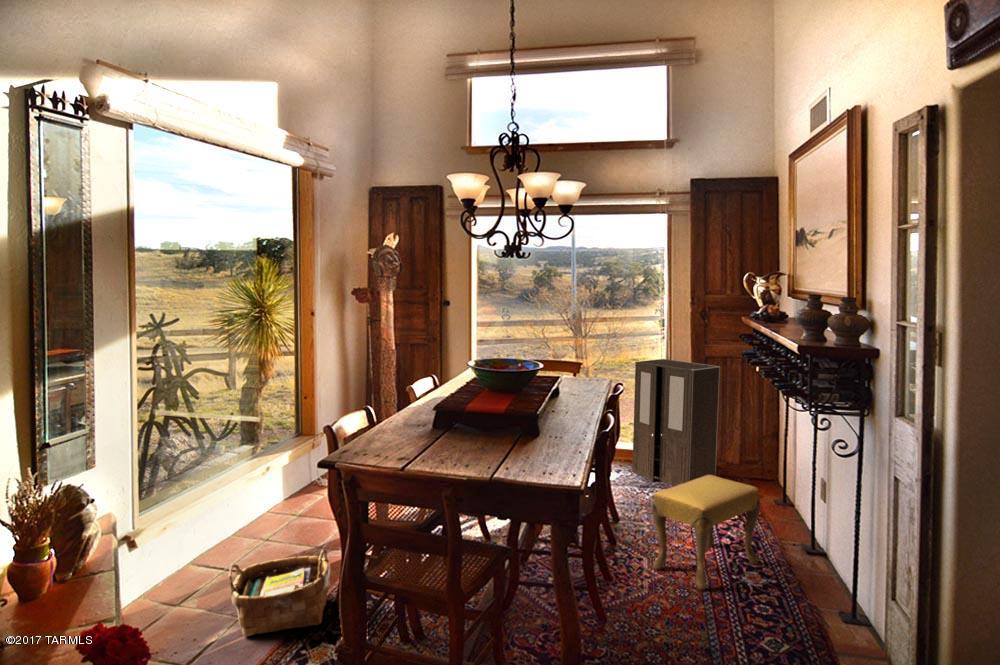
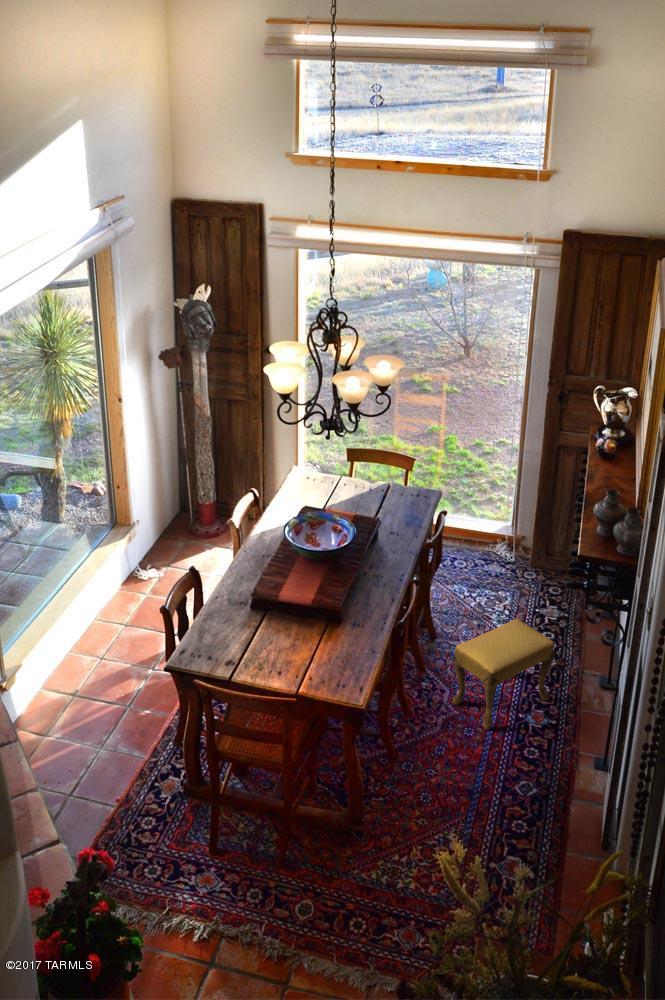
cabinet: present [632,359,720,486] -> none [468,444,567,594]
woven basket: present [229,549,330,636] -> none [89,698,170,767]

